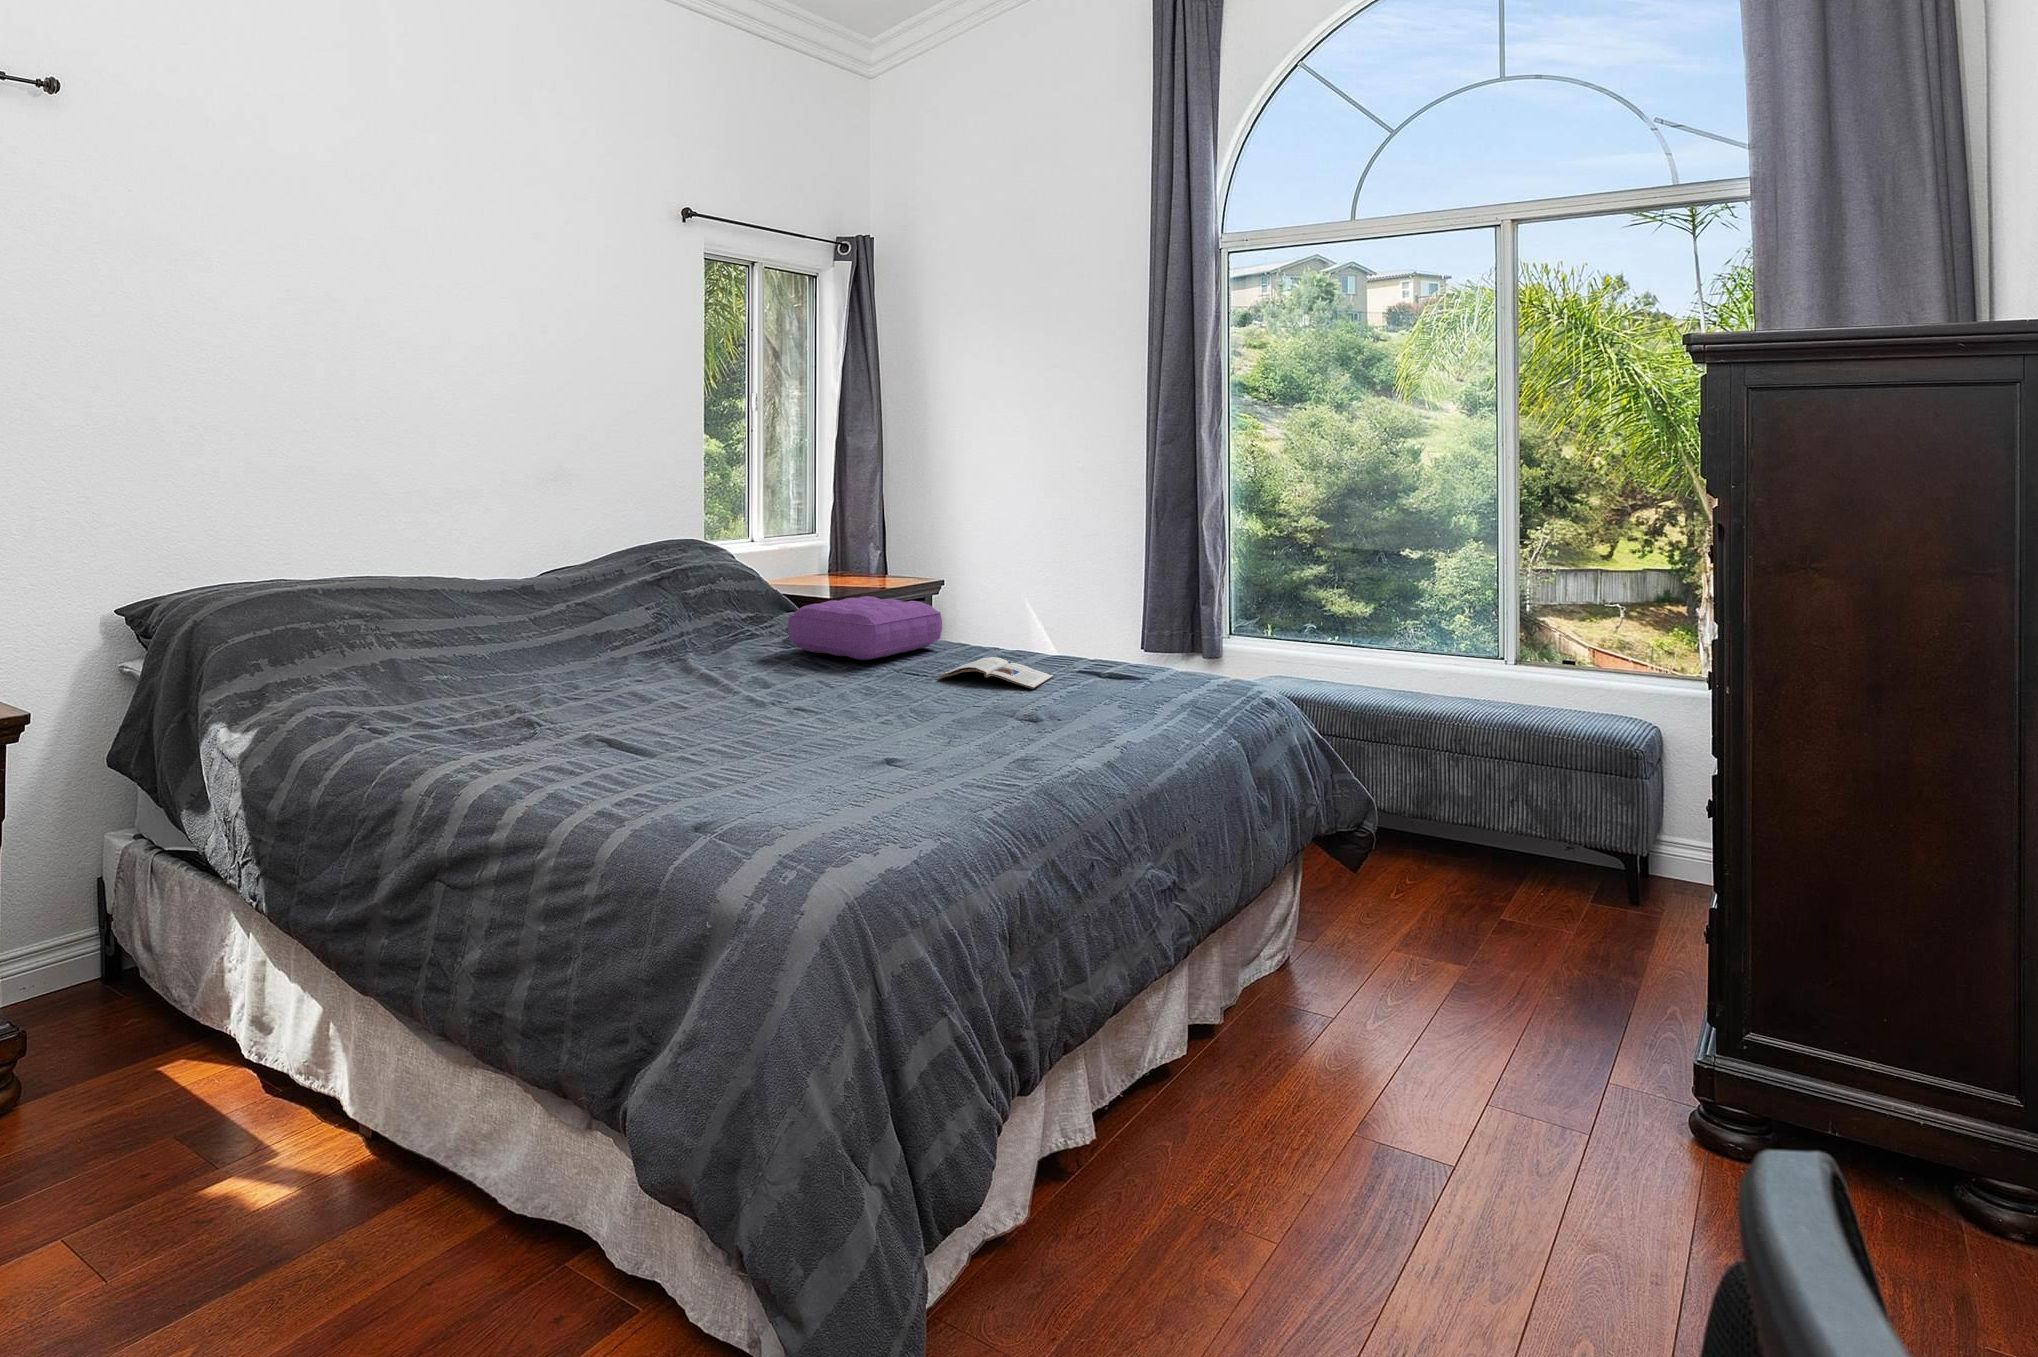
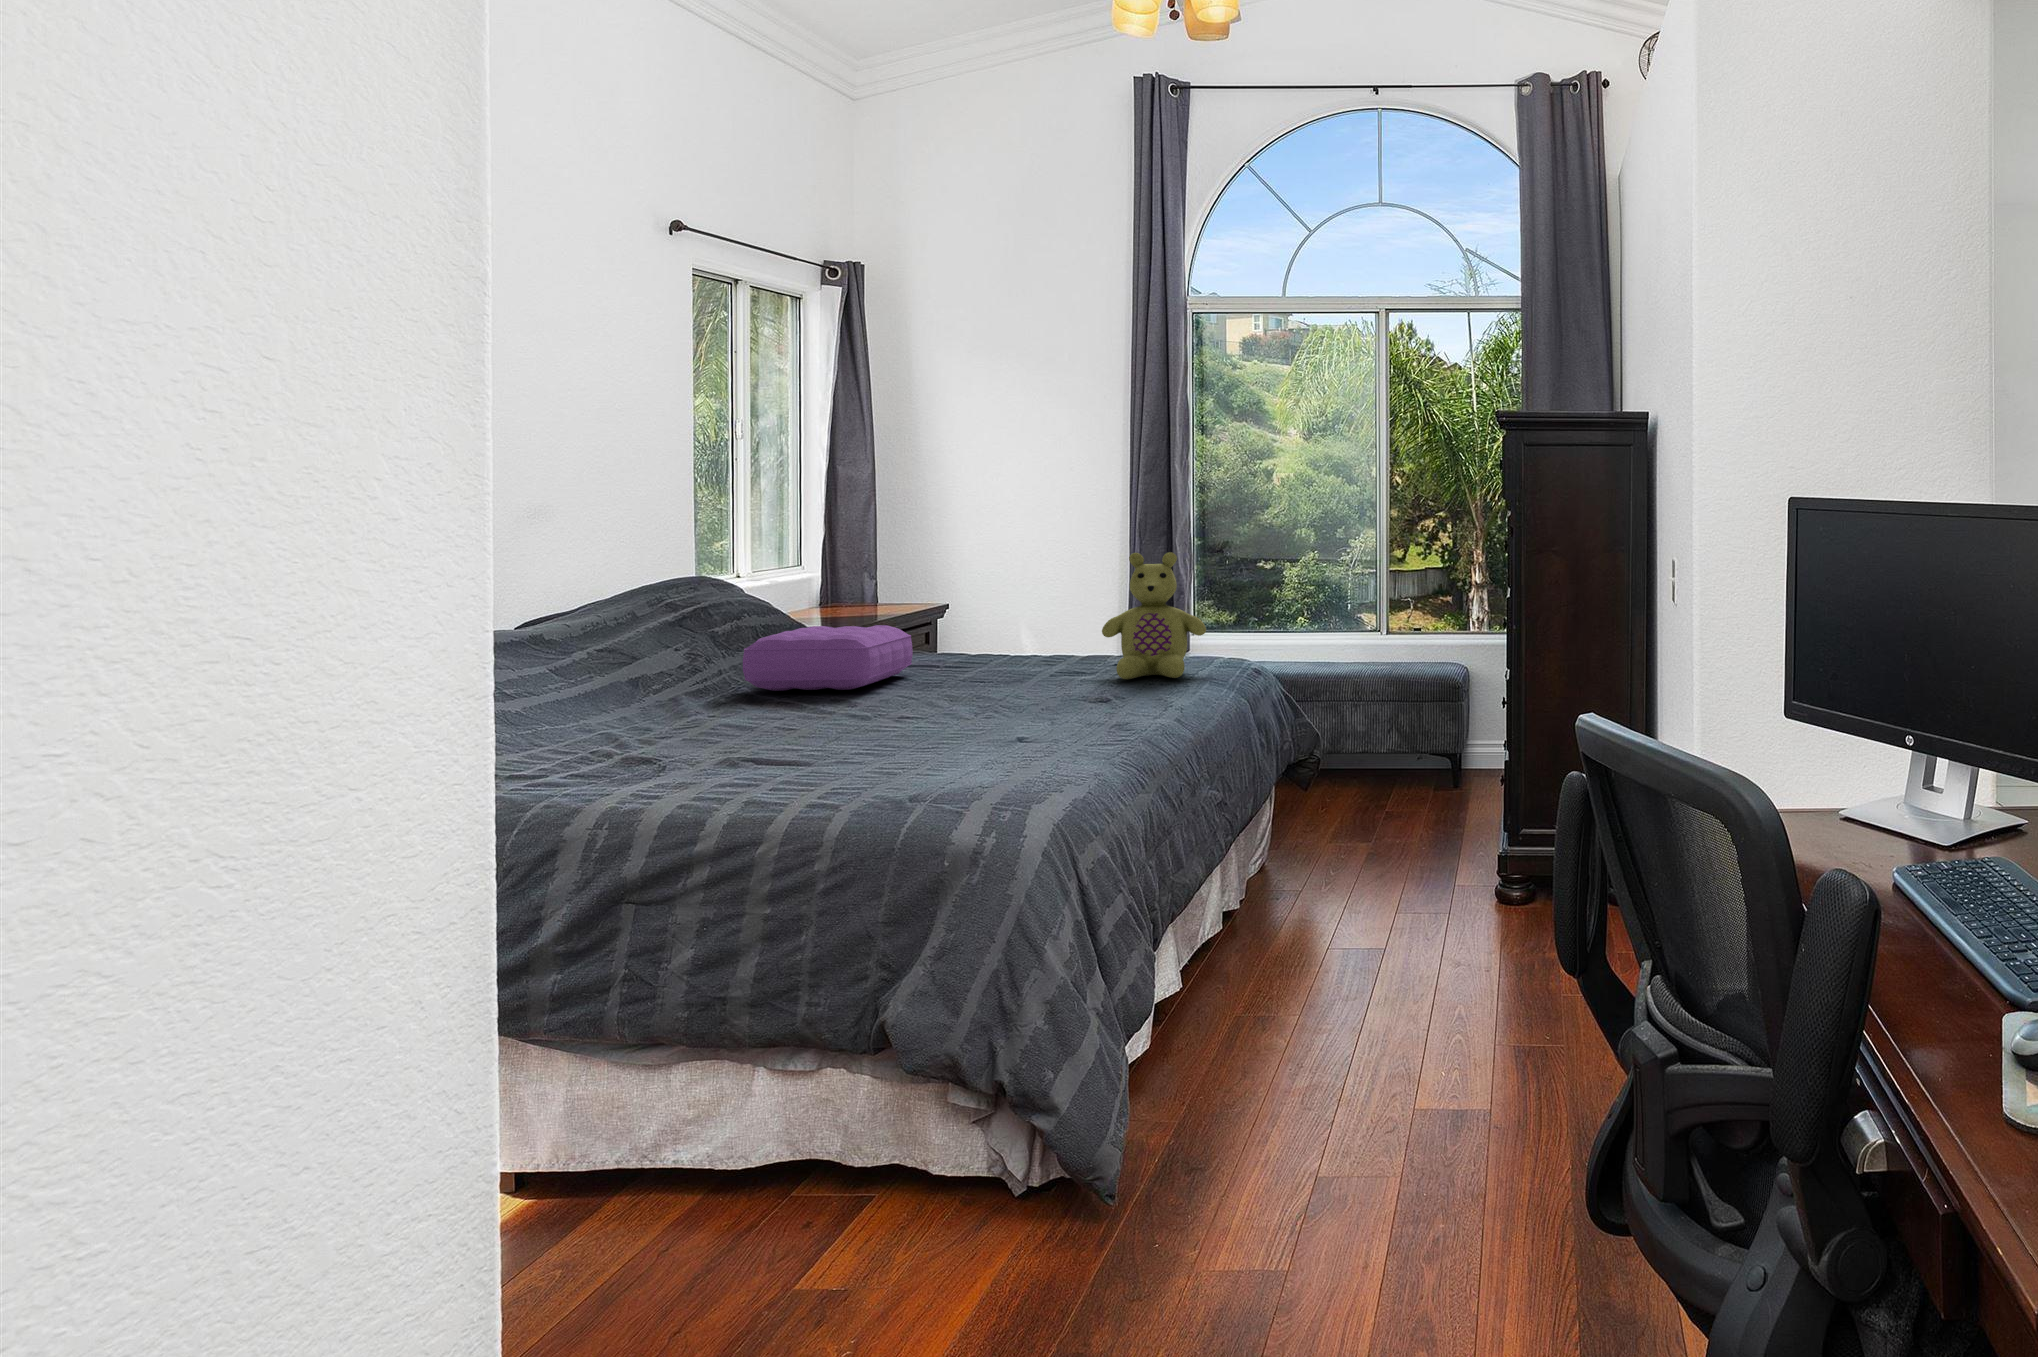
stuffed bear: none [1109,548,1231,696] -> present [1102,552,1206,679]
magazine: present [940,657,1053,689] -> none [954,669,1056,692]

